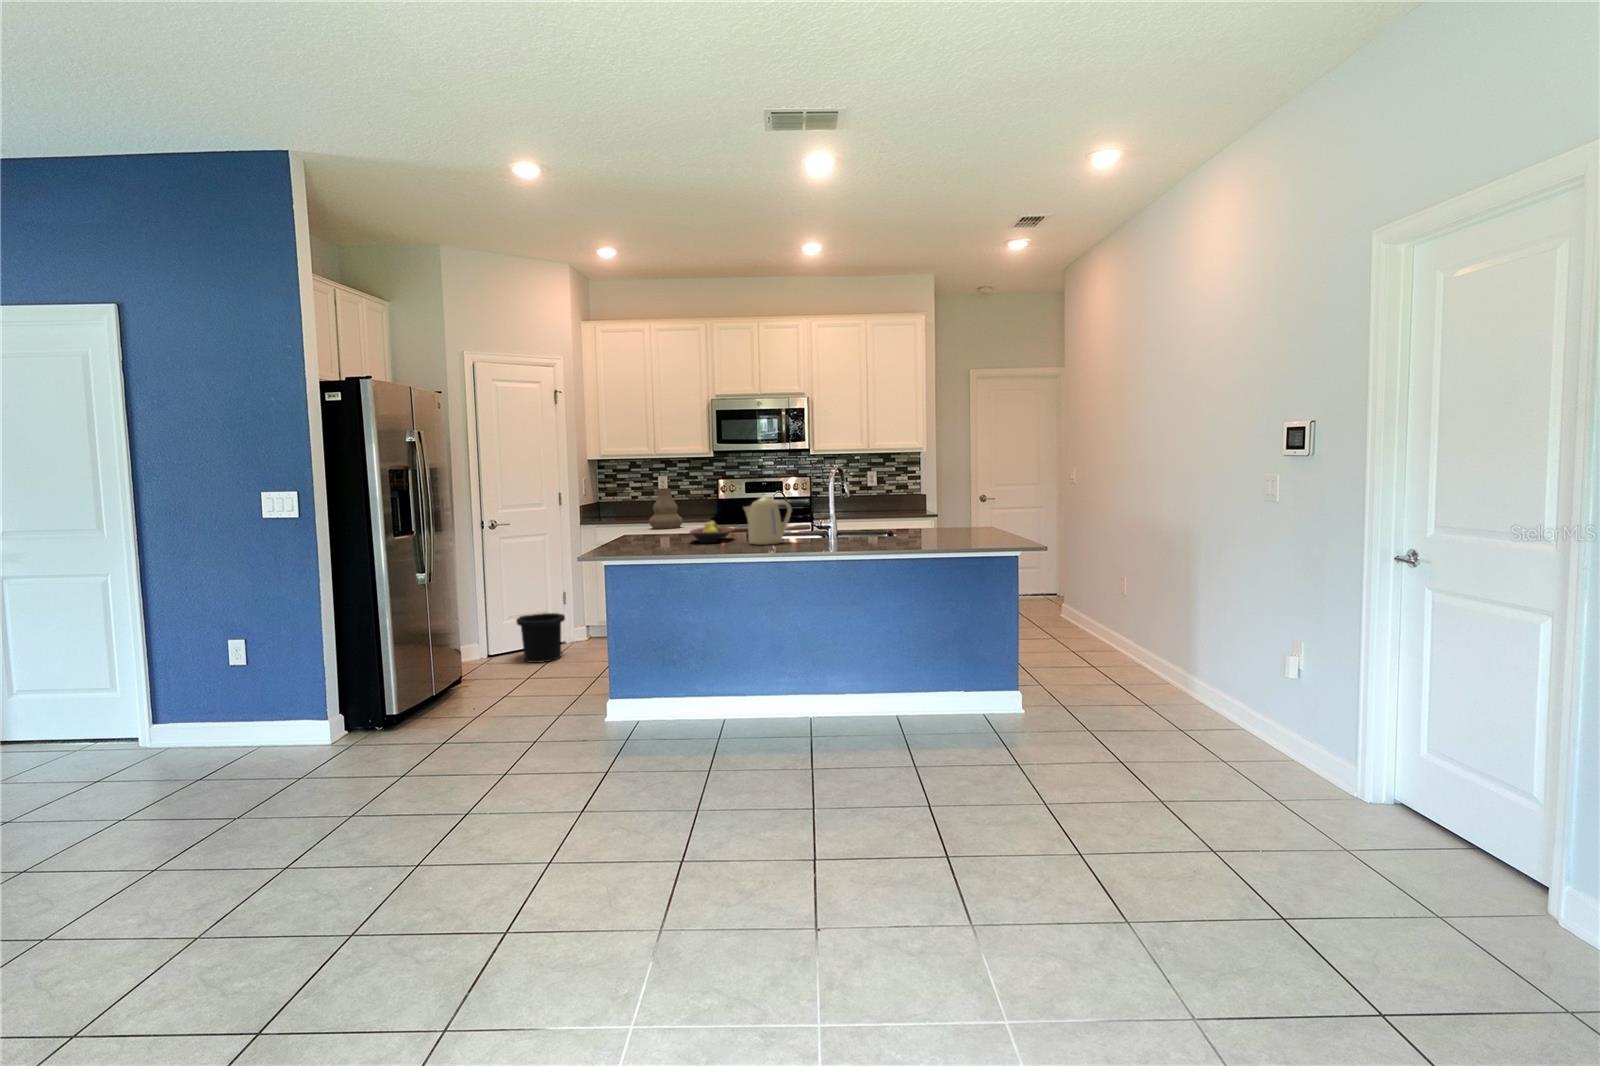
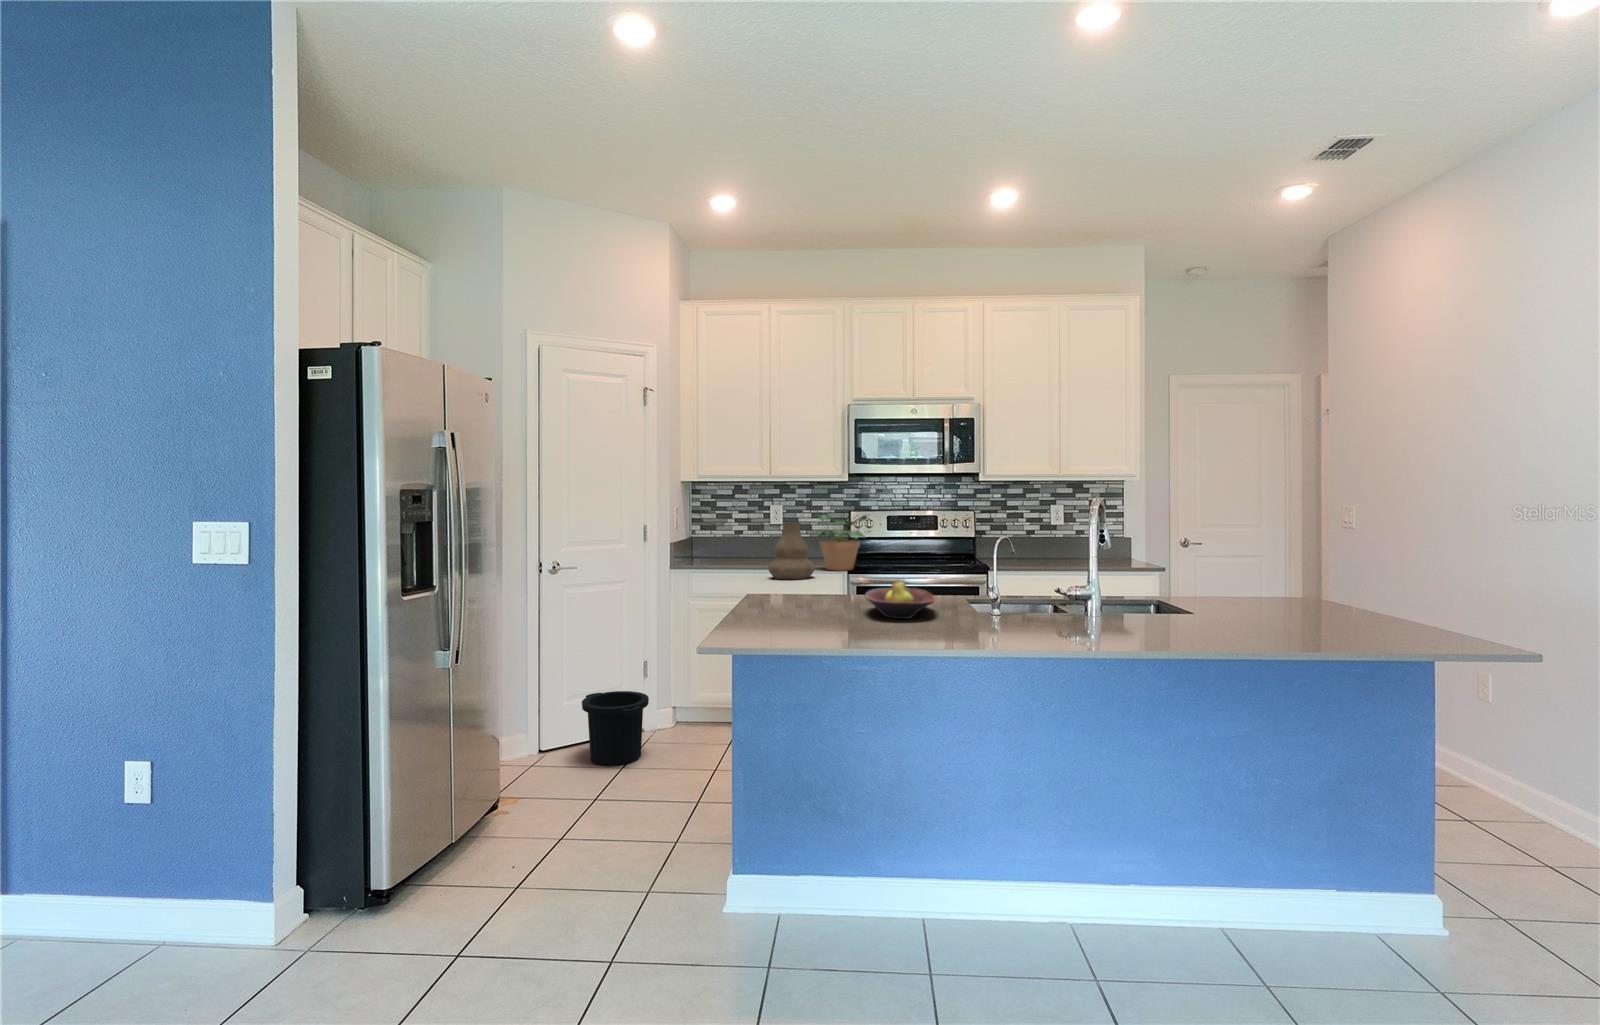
potted plant: none [686,481,732,523] -> present [816,515,867,571]
kettle: present [744,496,791,545] -> none [971,545,1059,630]

